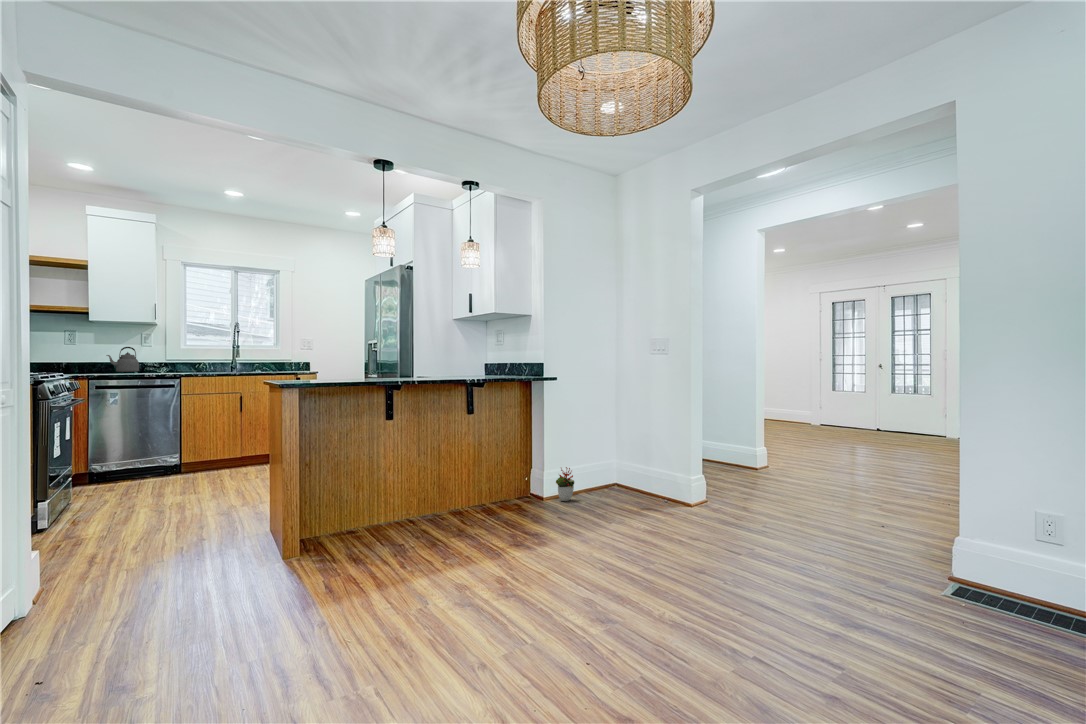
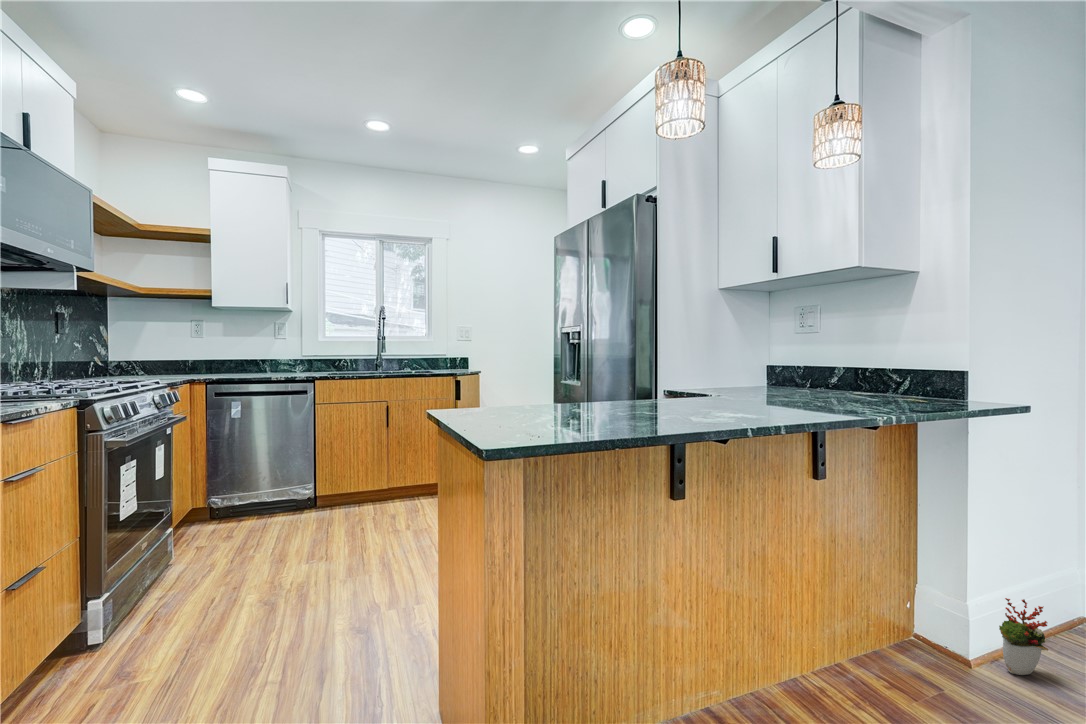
kettle: present [107,347,139,372] -> none [233,340,272,372]

